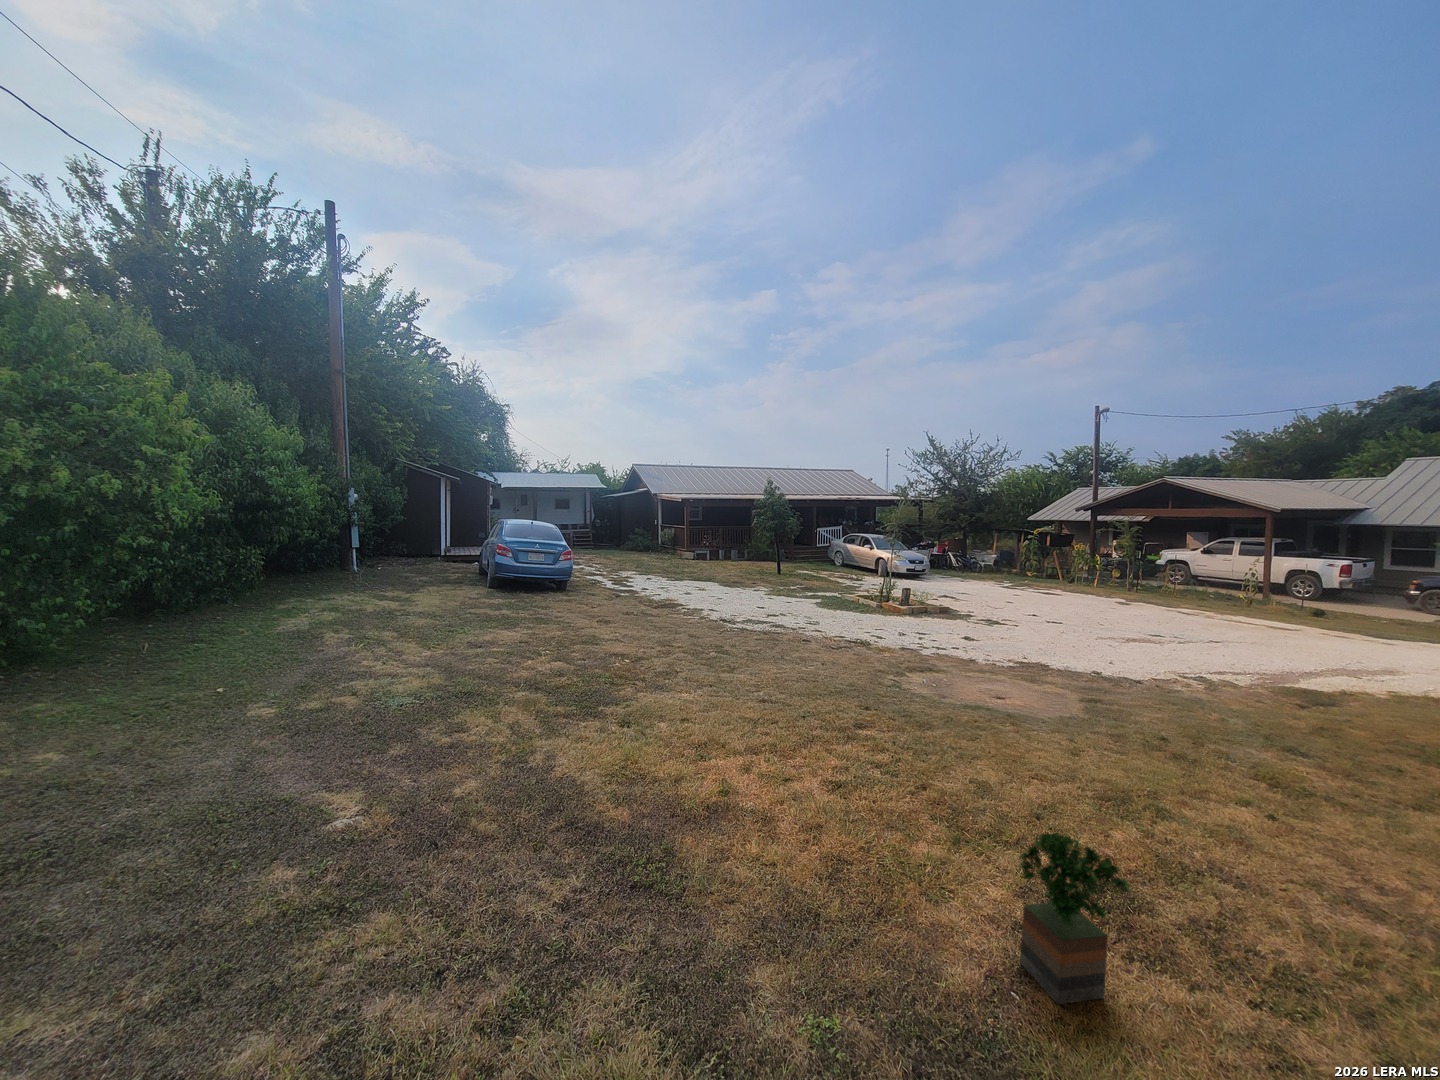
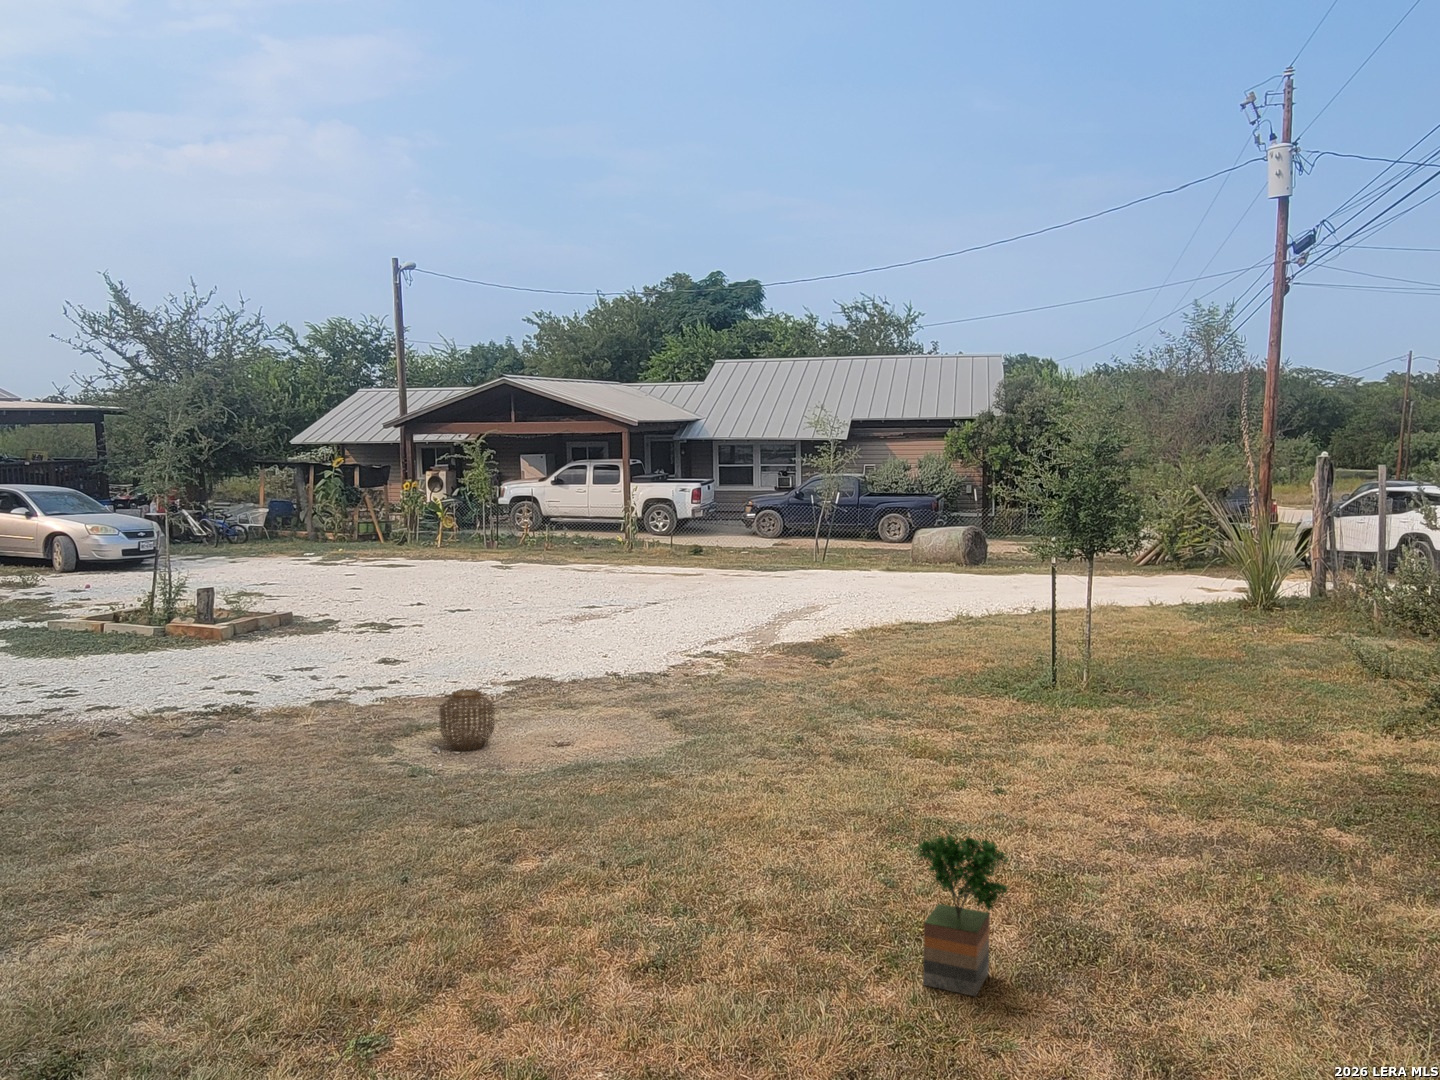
woven basket: none [923,652,959,690] -> present [439,690,494,751]

